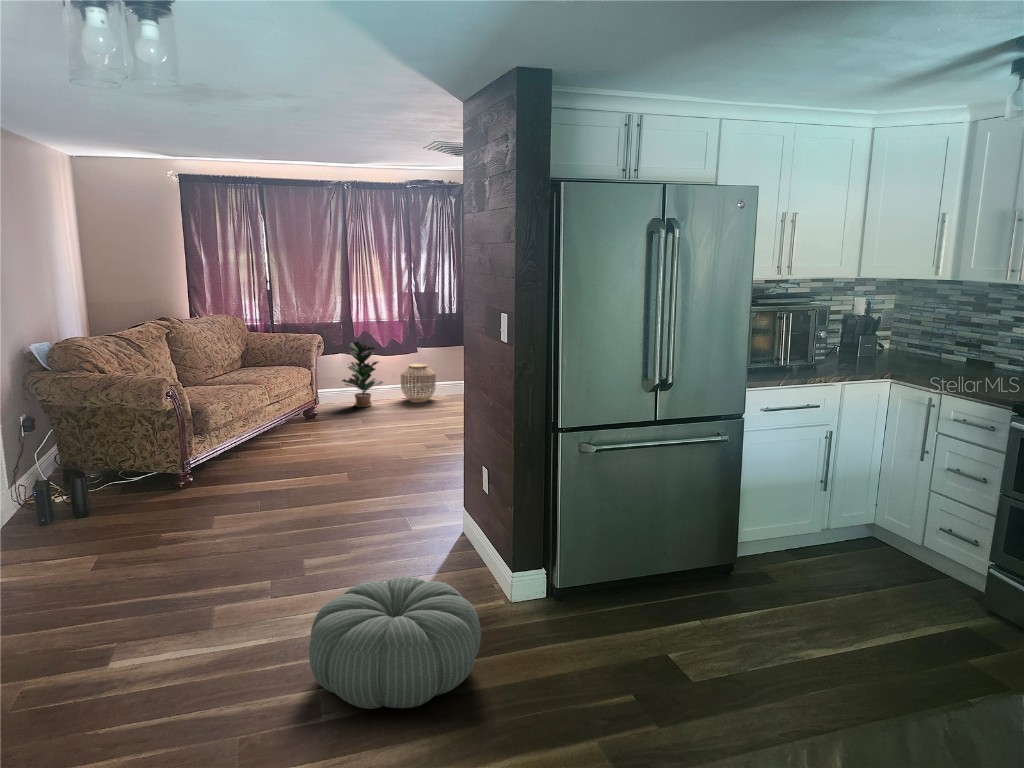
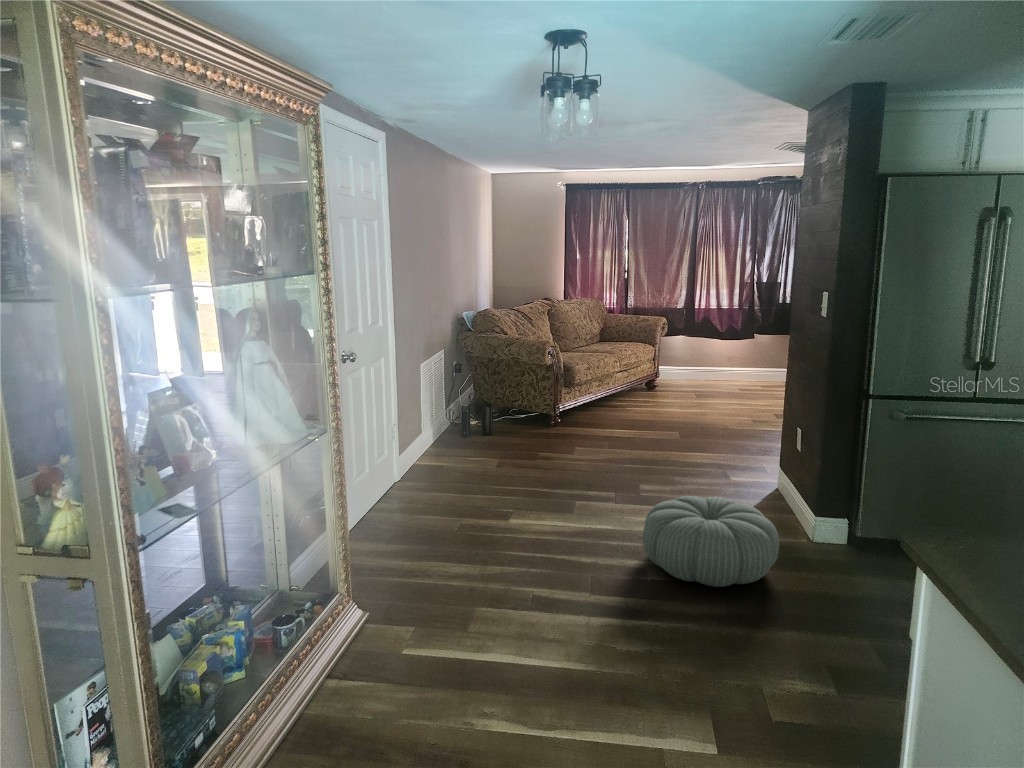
potted plant: present [342,342,383,407] -> none [681,326,719,384]
woven basket: present [401,364,436,402] -> none [734,349,768,384]

